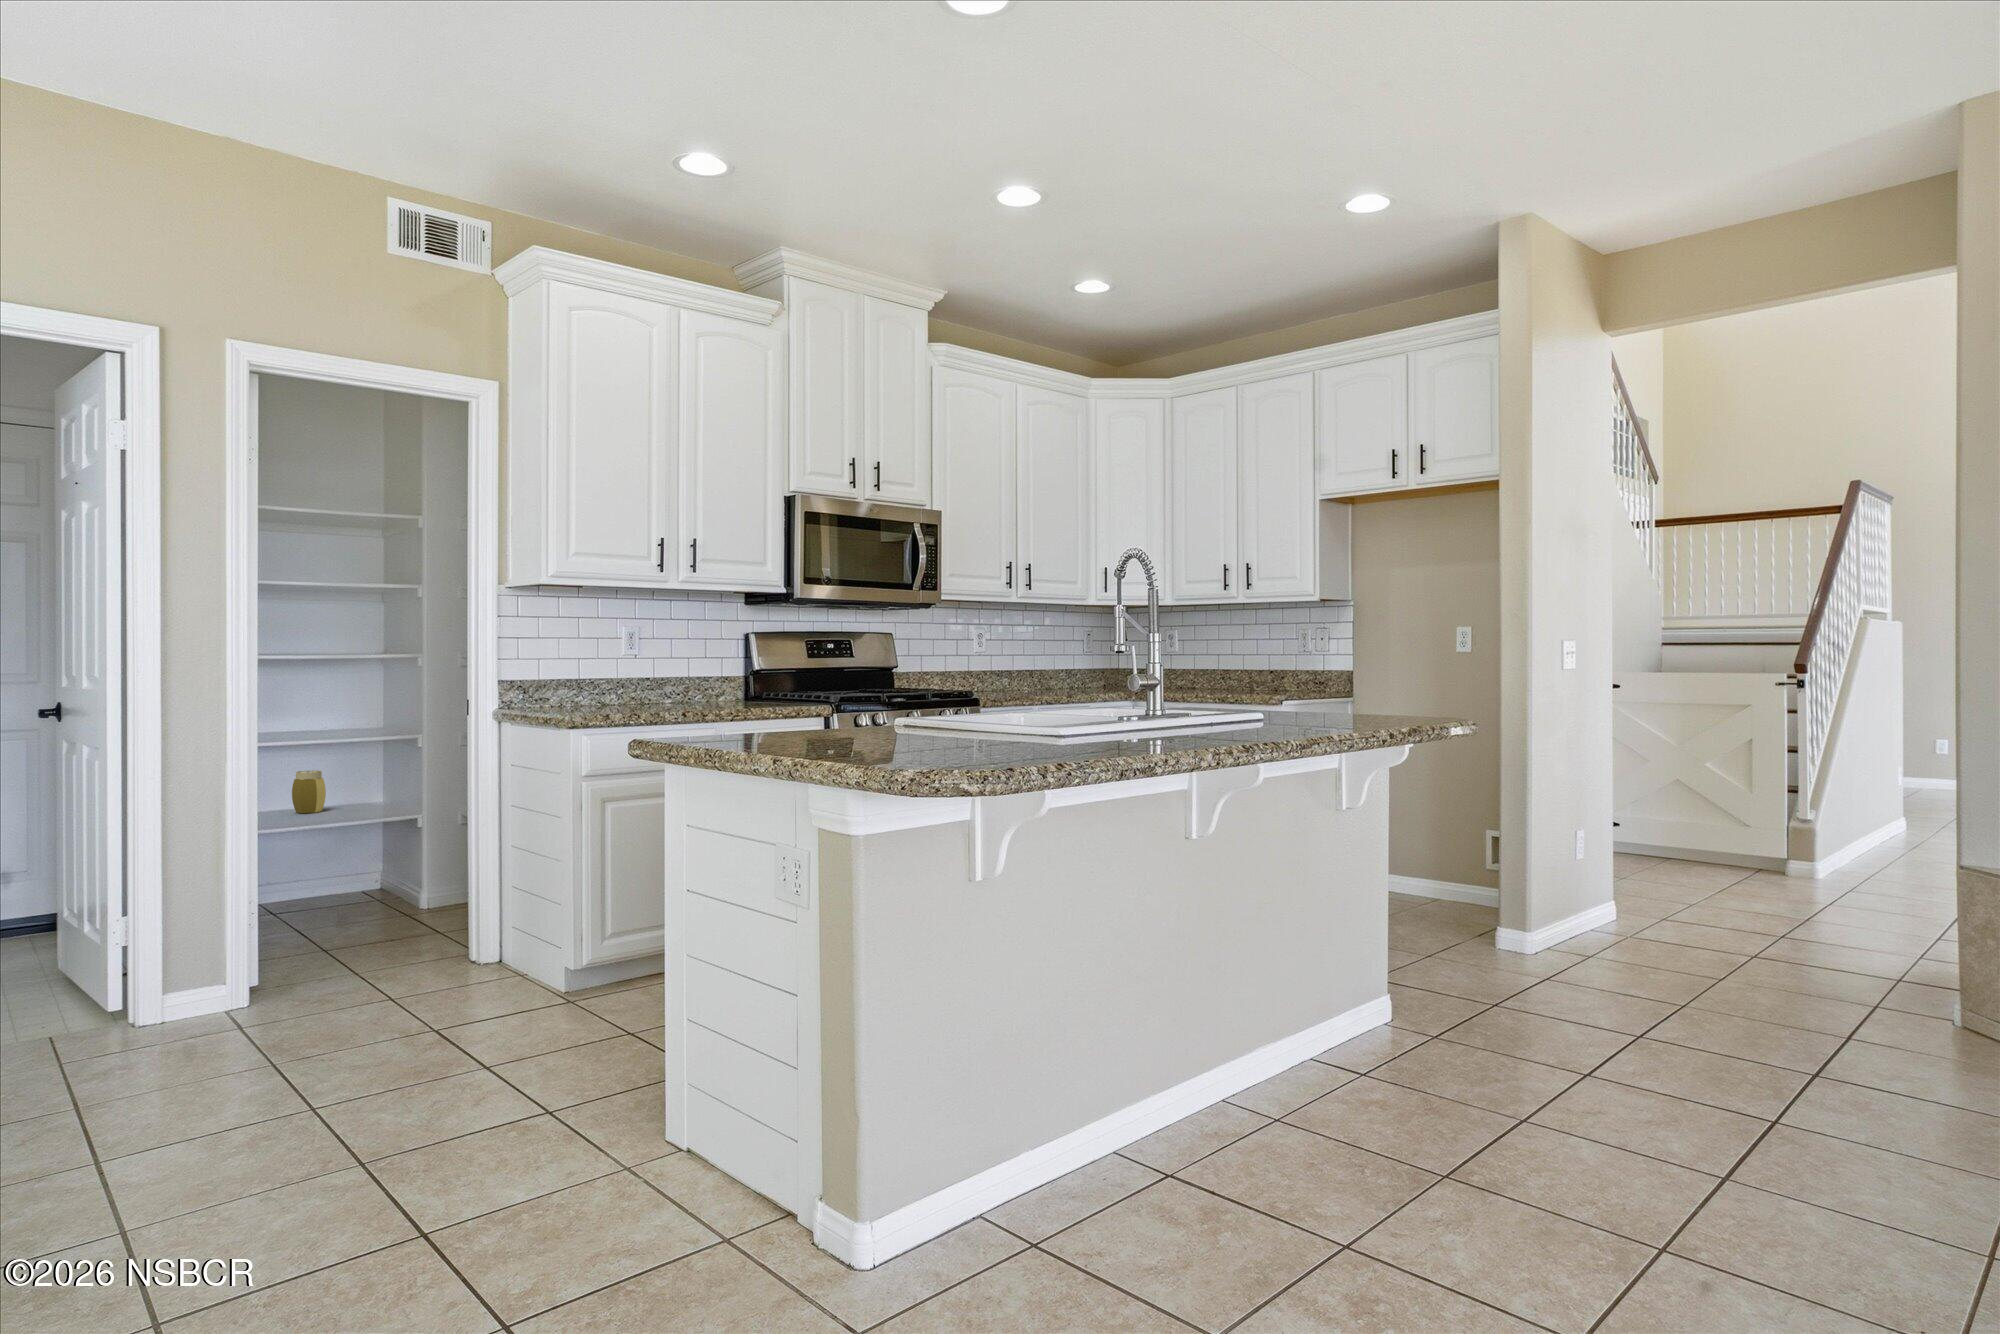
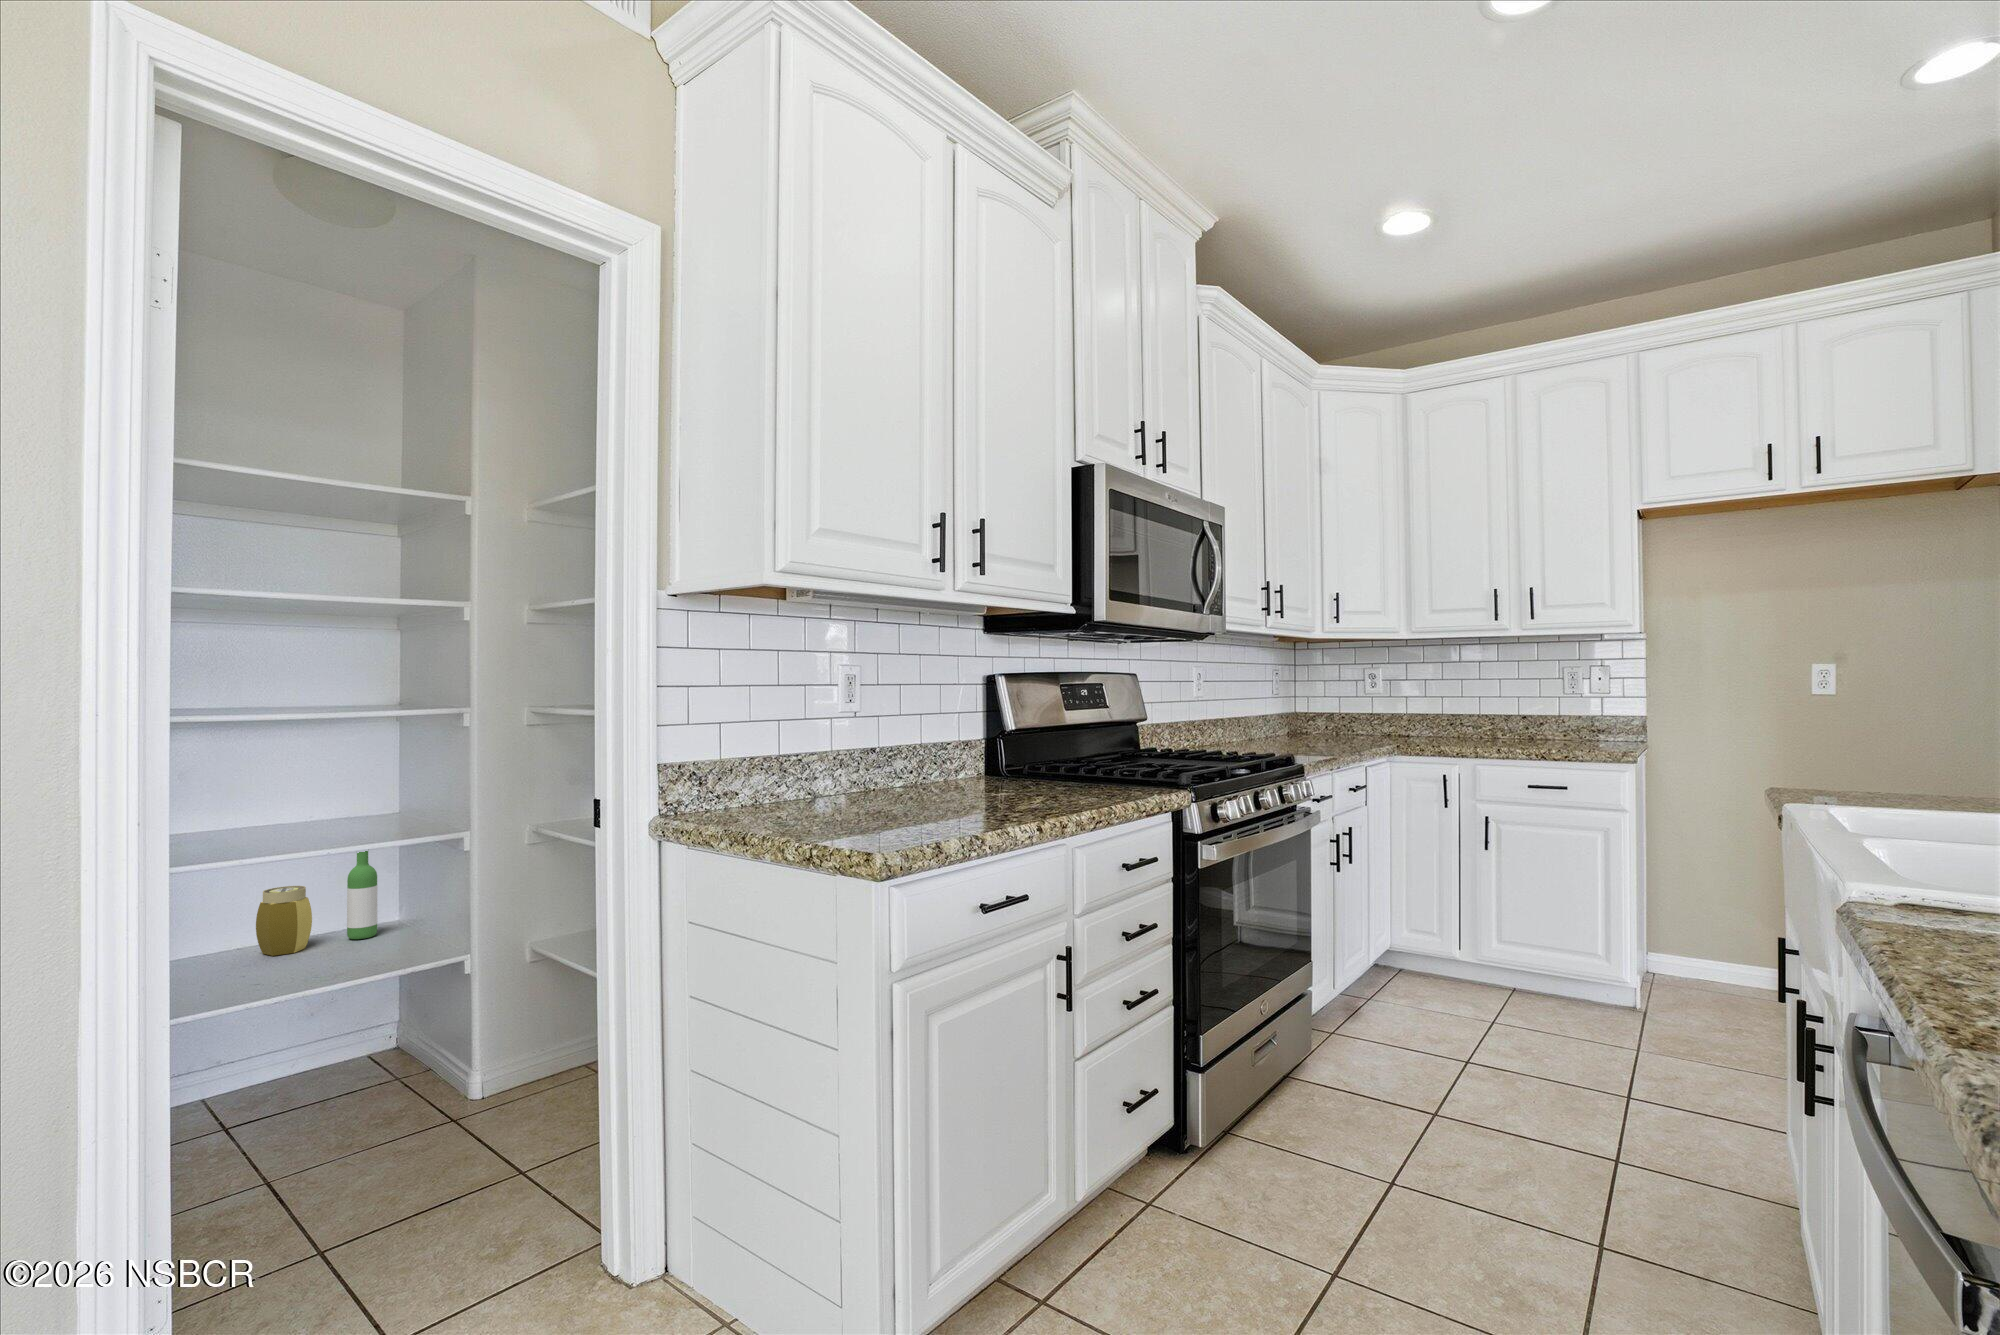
wine bottle: none [347,742,367,808] -> present [347,851,377,939]

